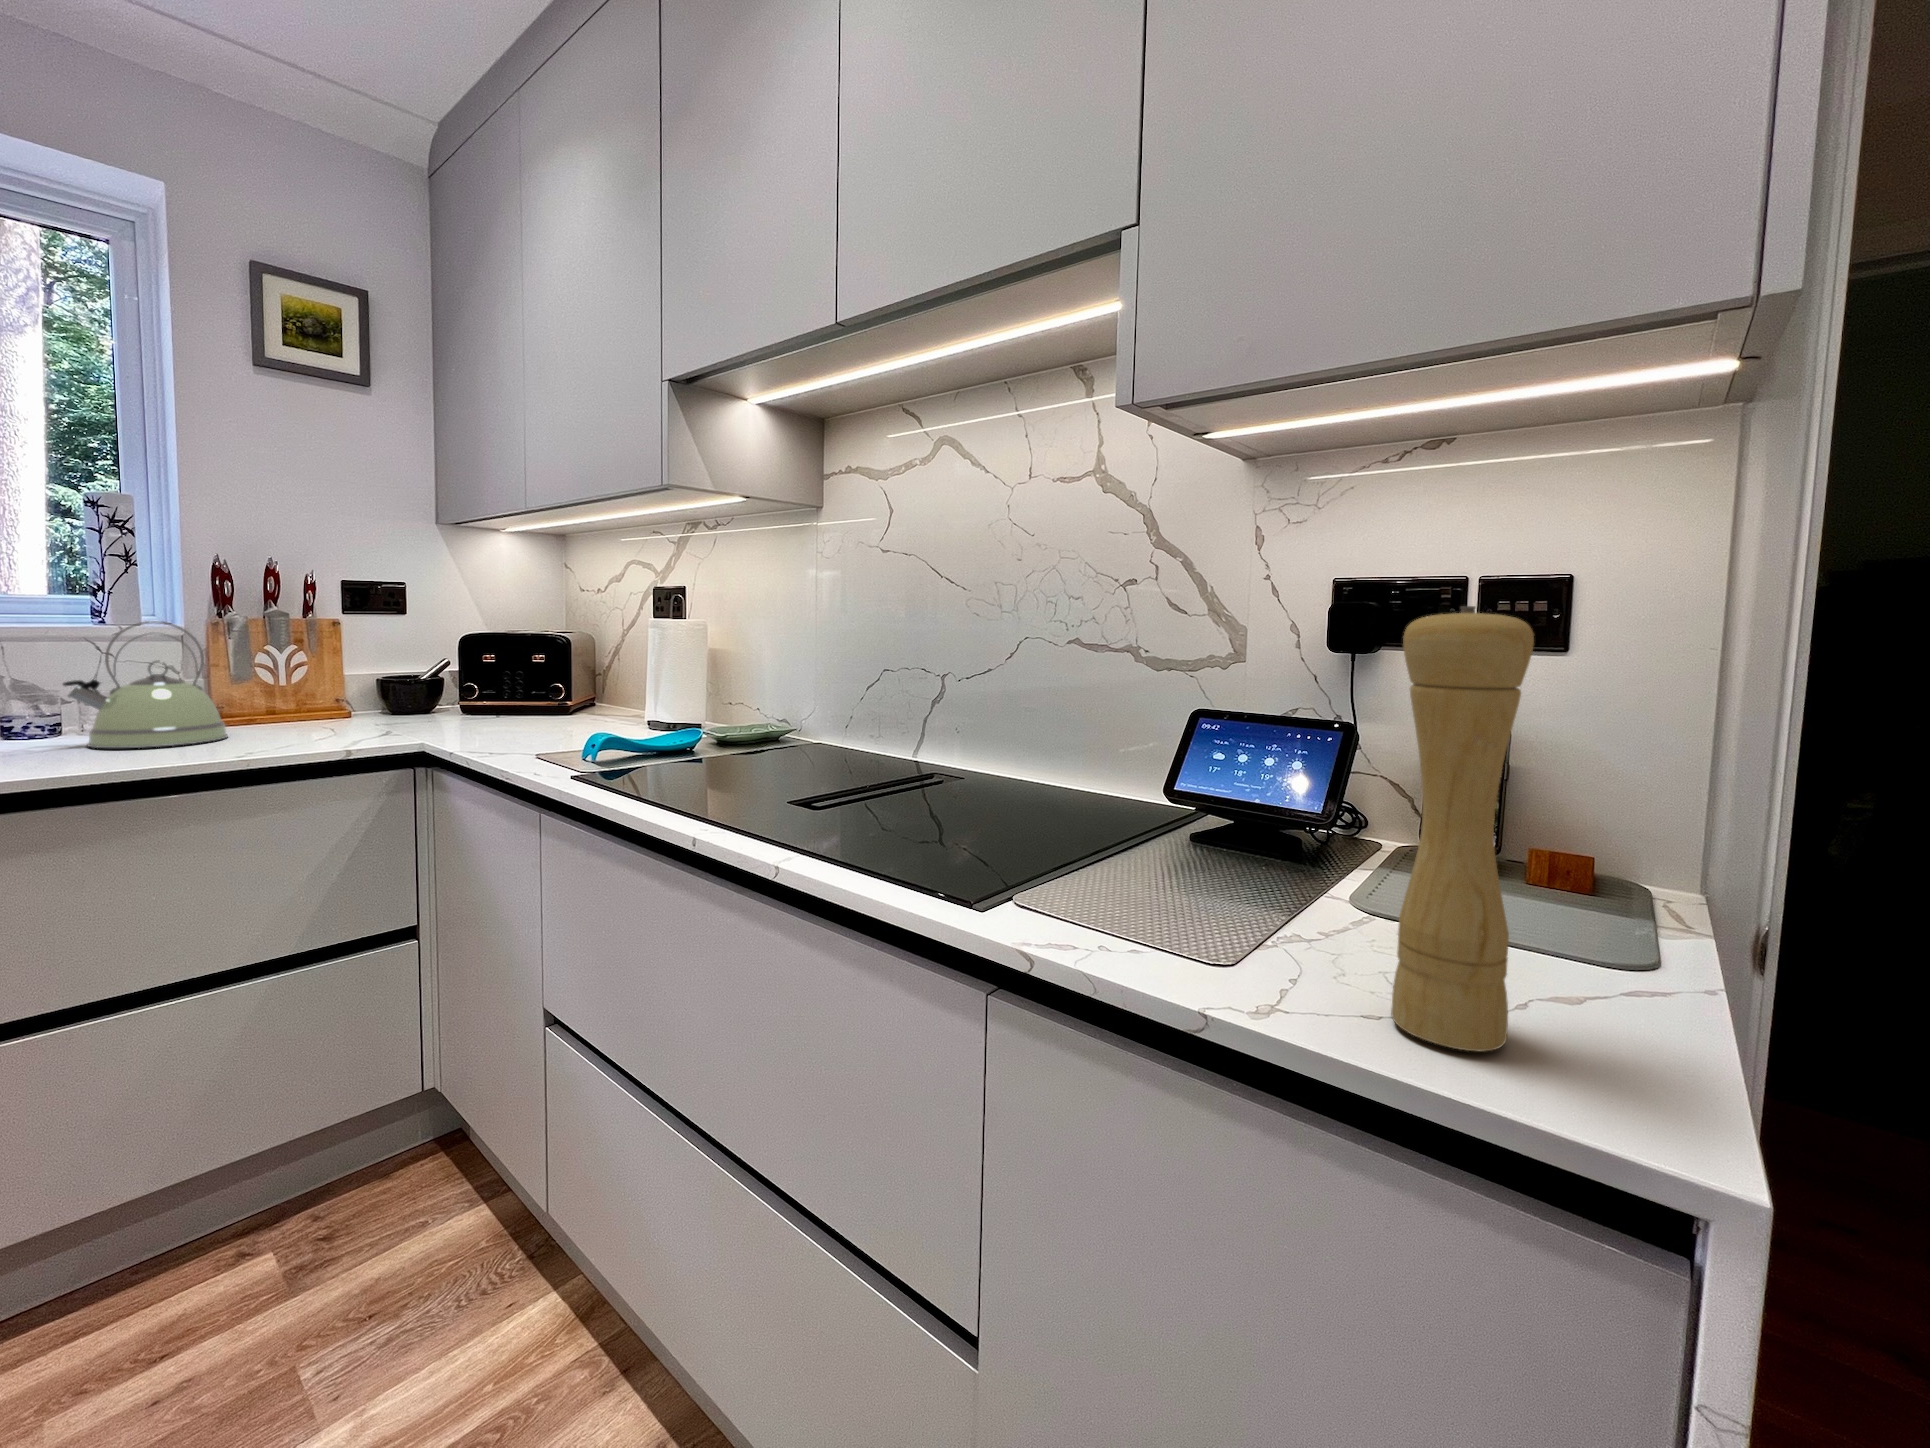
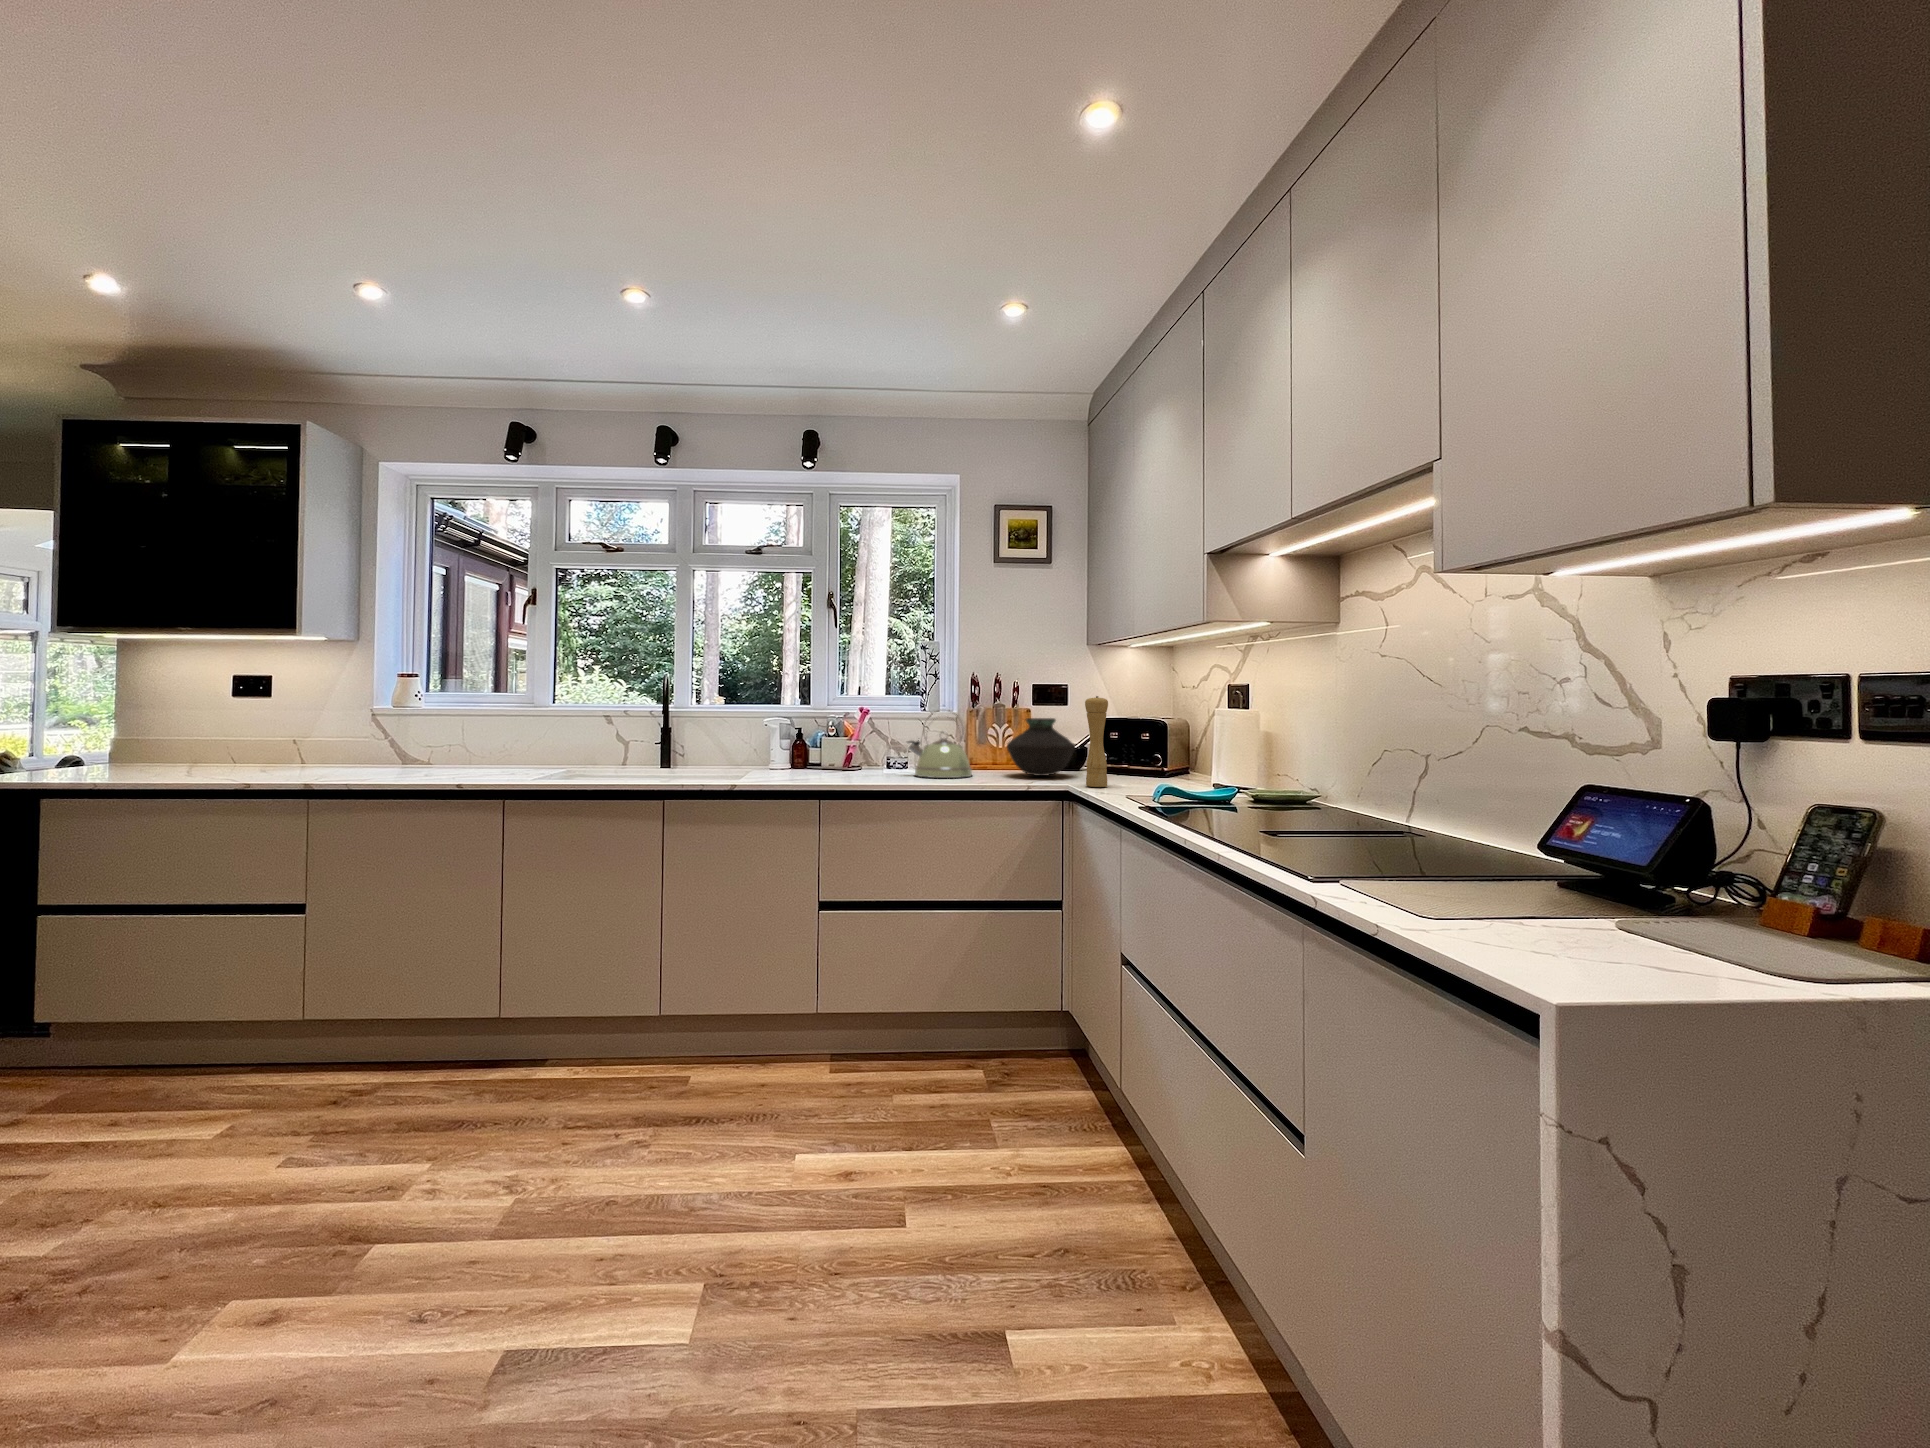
pepper mill: present [1391,606,1534,1051] -> present [1085,696,1108,787]
vase: none [299,635,427,728] -> present [1007,718,1075,776]

